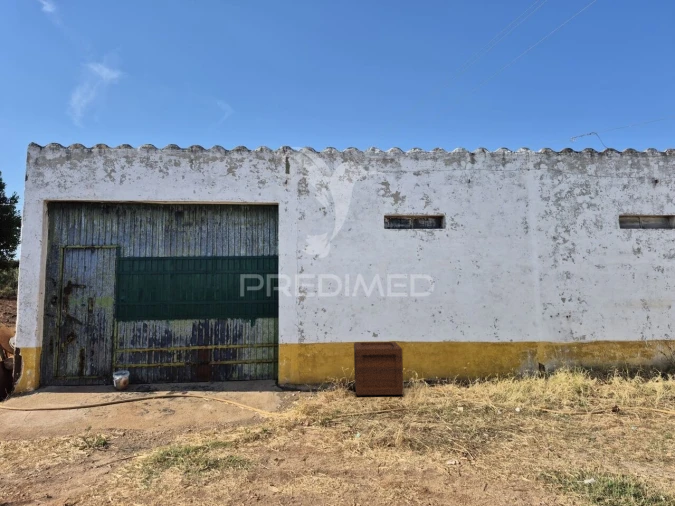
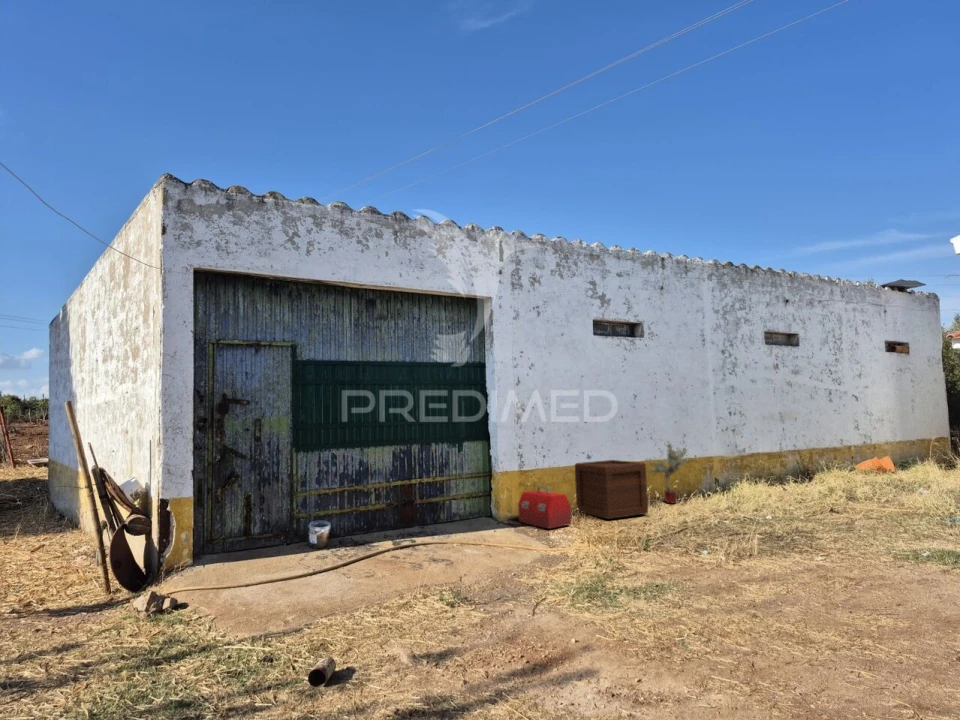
potted tree: none [429,327,477,387] -> present [650,444,688,503]
toolbox: none [289,360,317,397] -> present [518,486,571,528]

